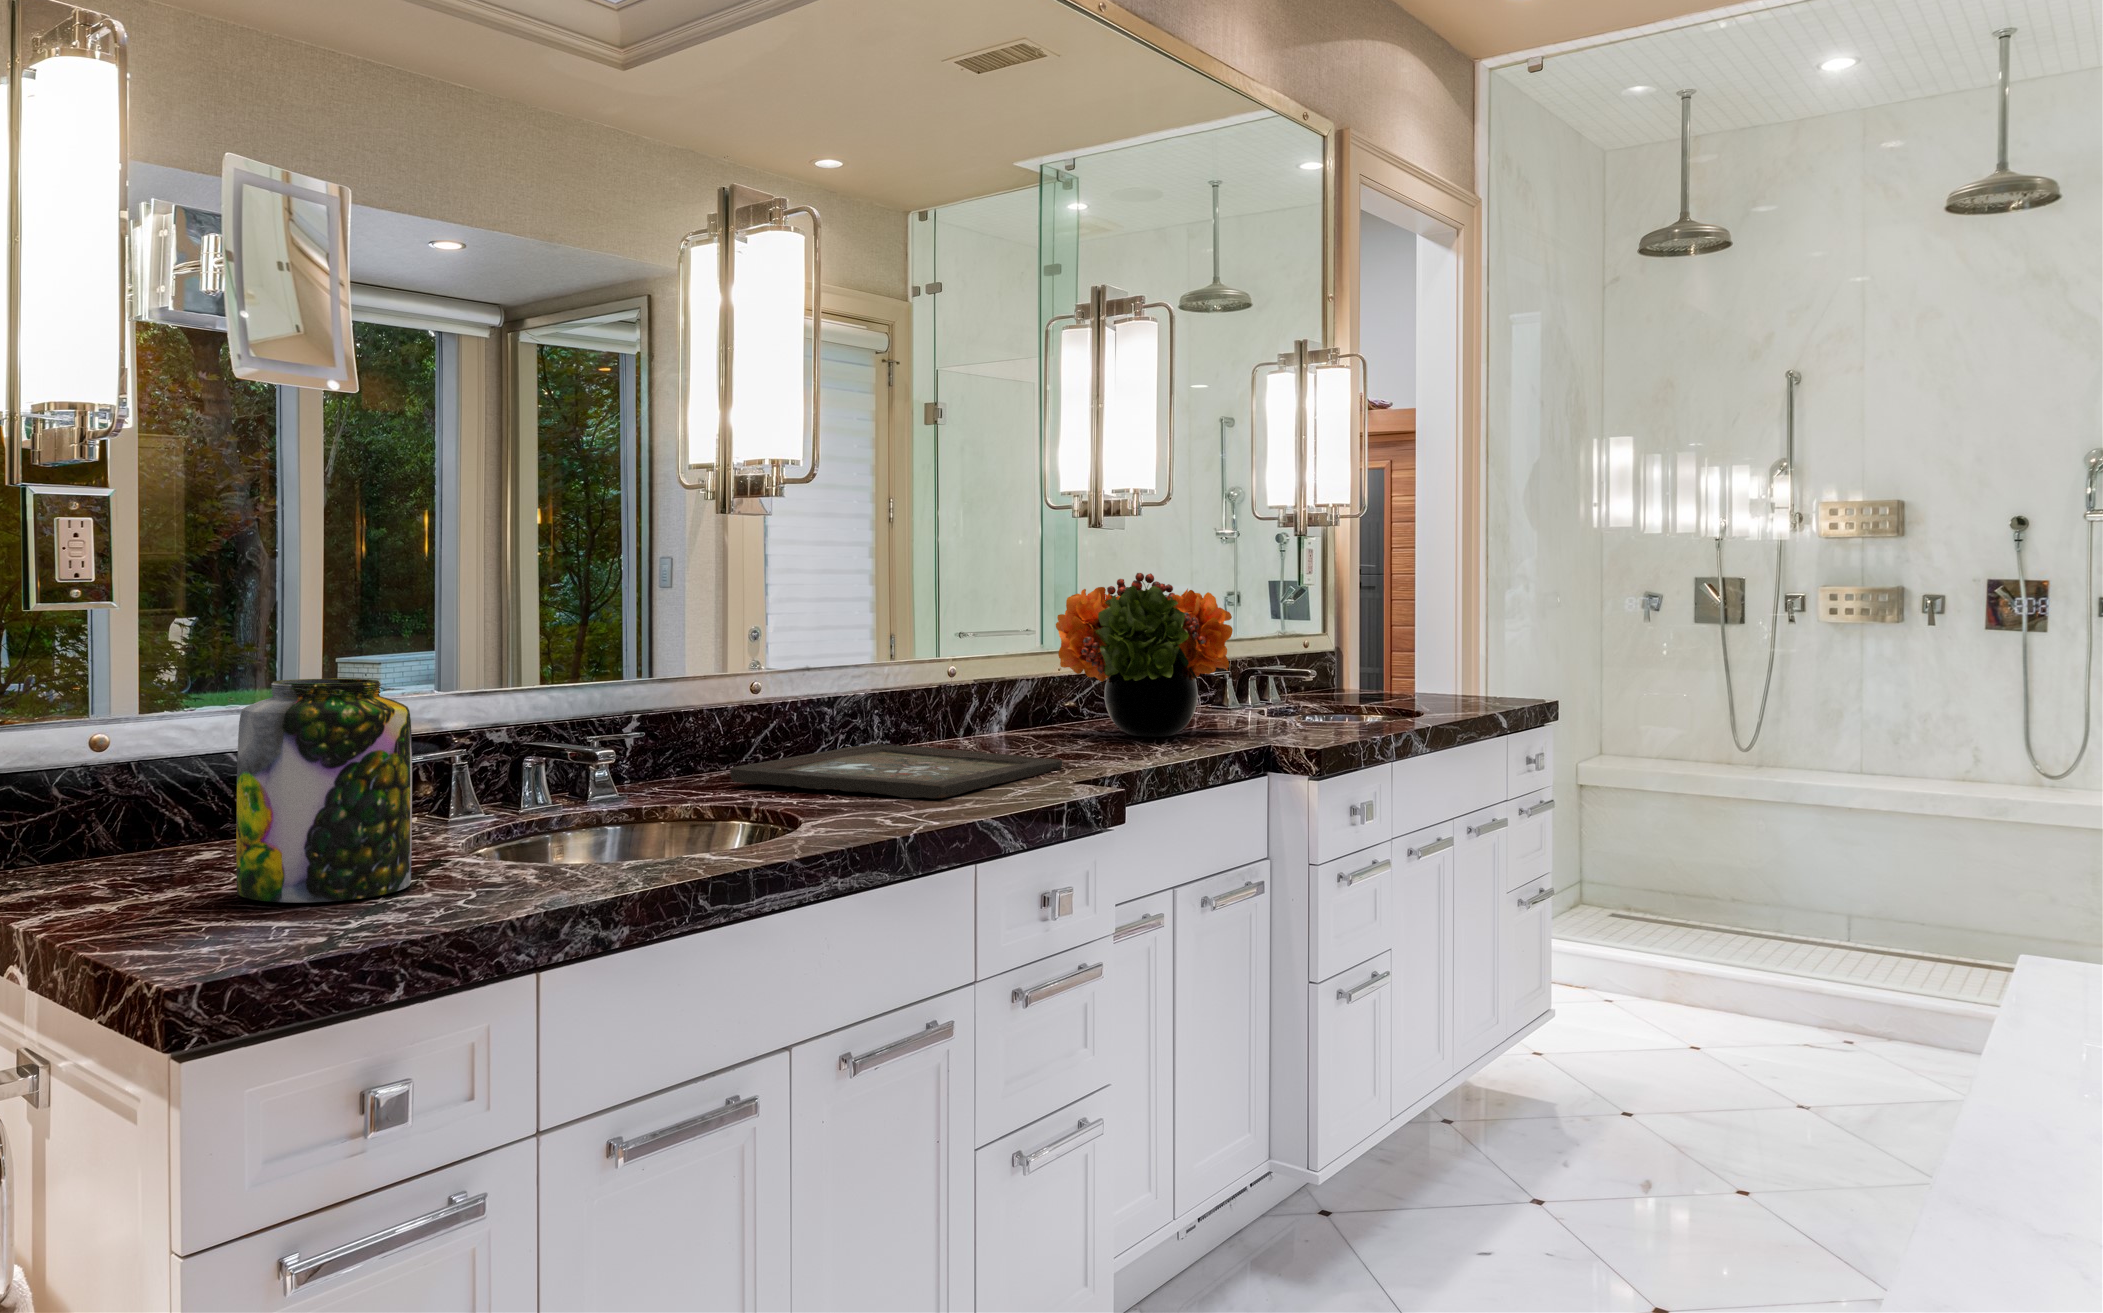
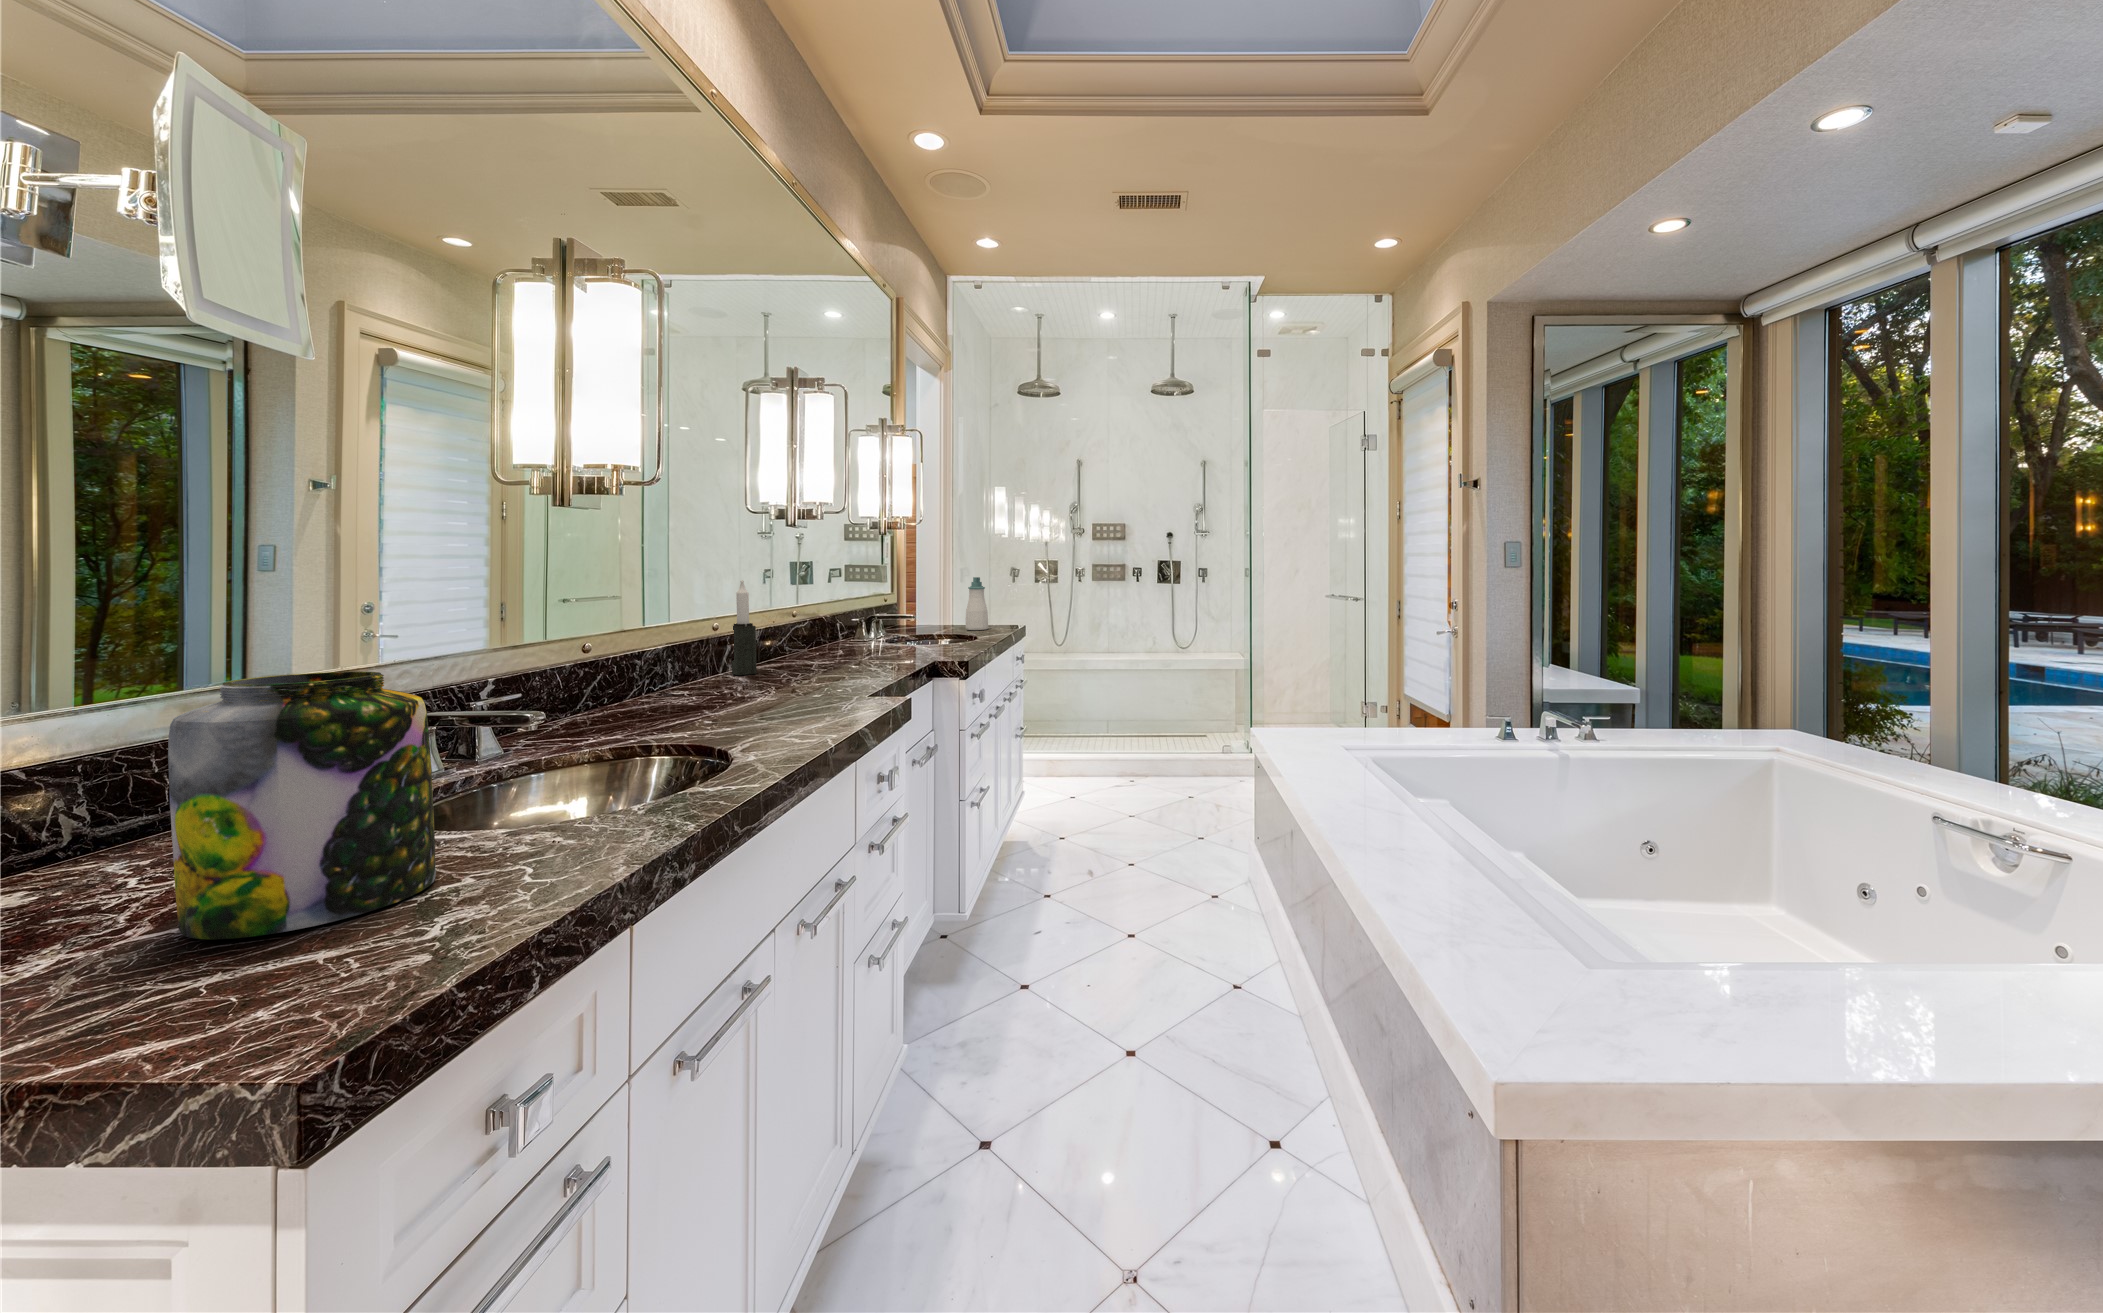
flower arrangement: present [1056,573,1233,737] -> none [776,557,898,660]
candle: none [974,607,1005,744] -> present [732,580,757,675]
soap bottle: none [1432,609,1475,706] -> present [966,577,988,630]
tray: present [730,744,1062,799] -> none [596,681,836,725]

